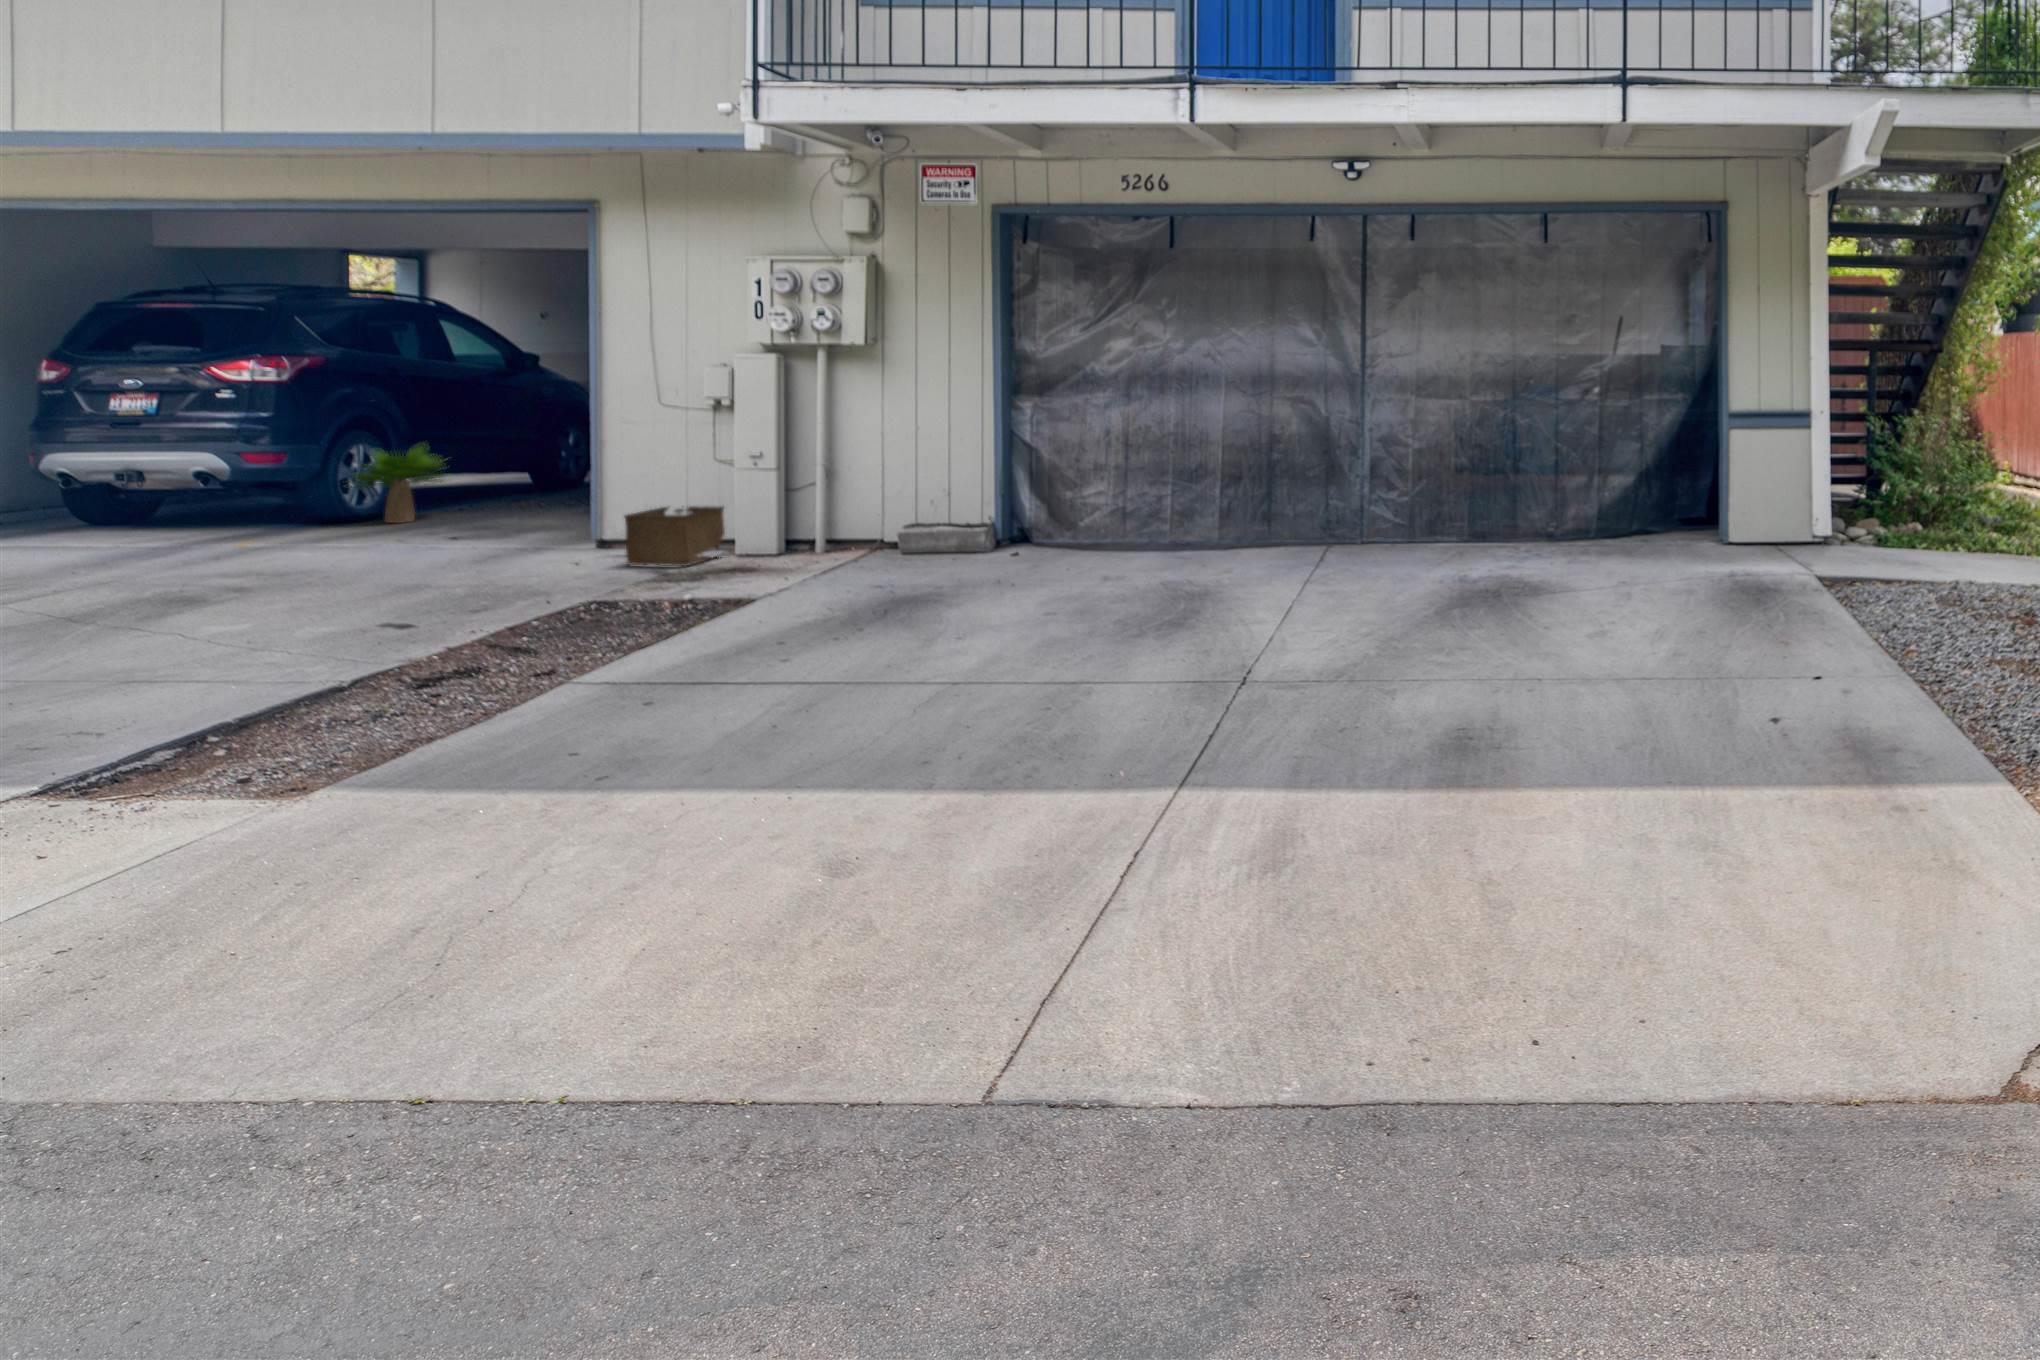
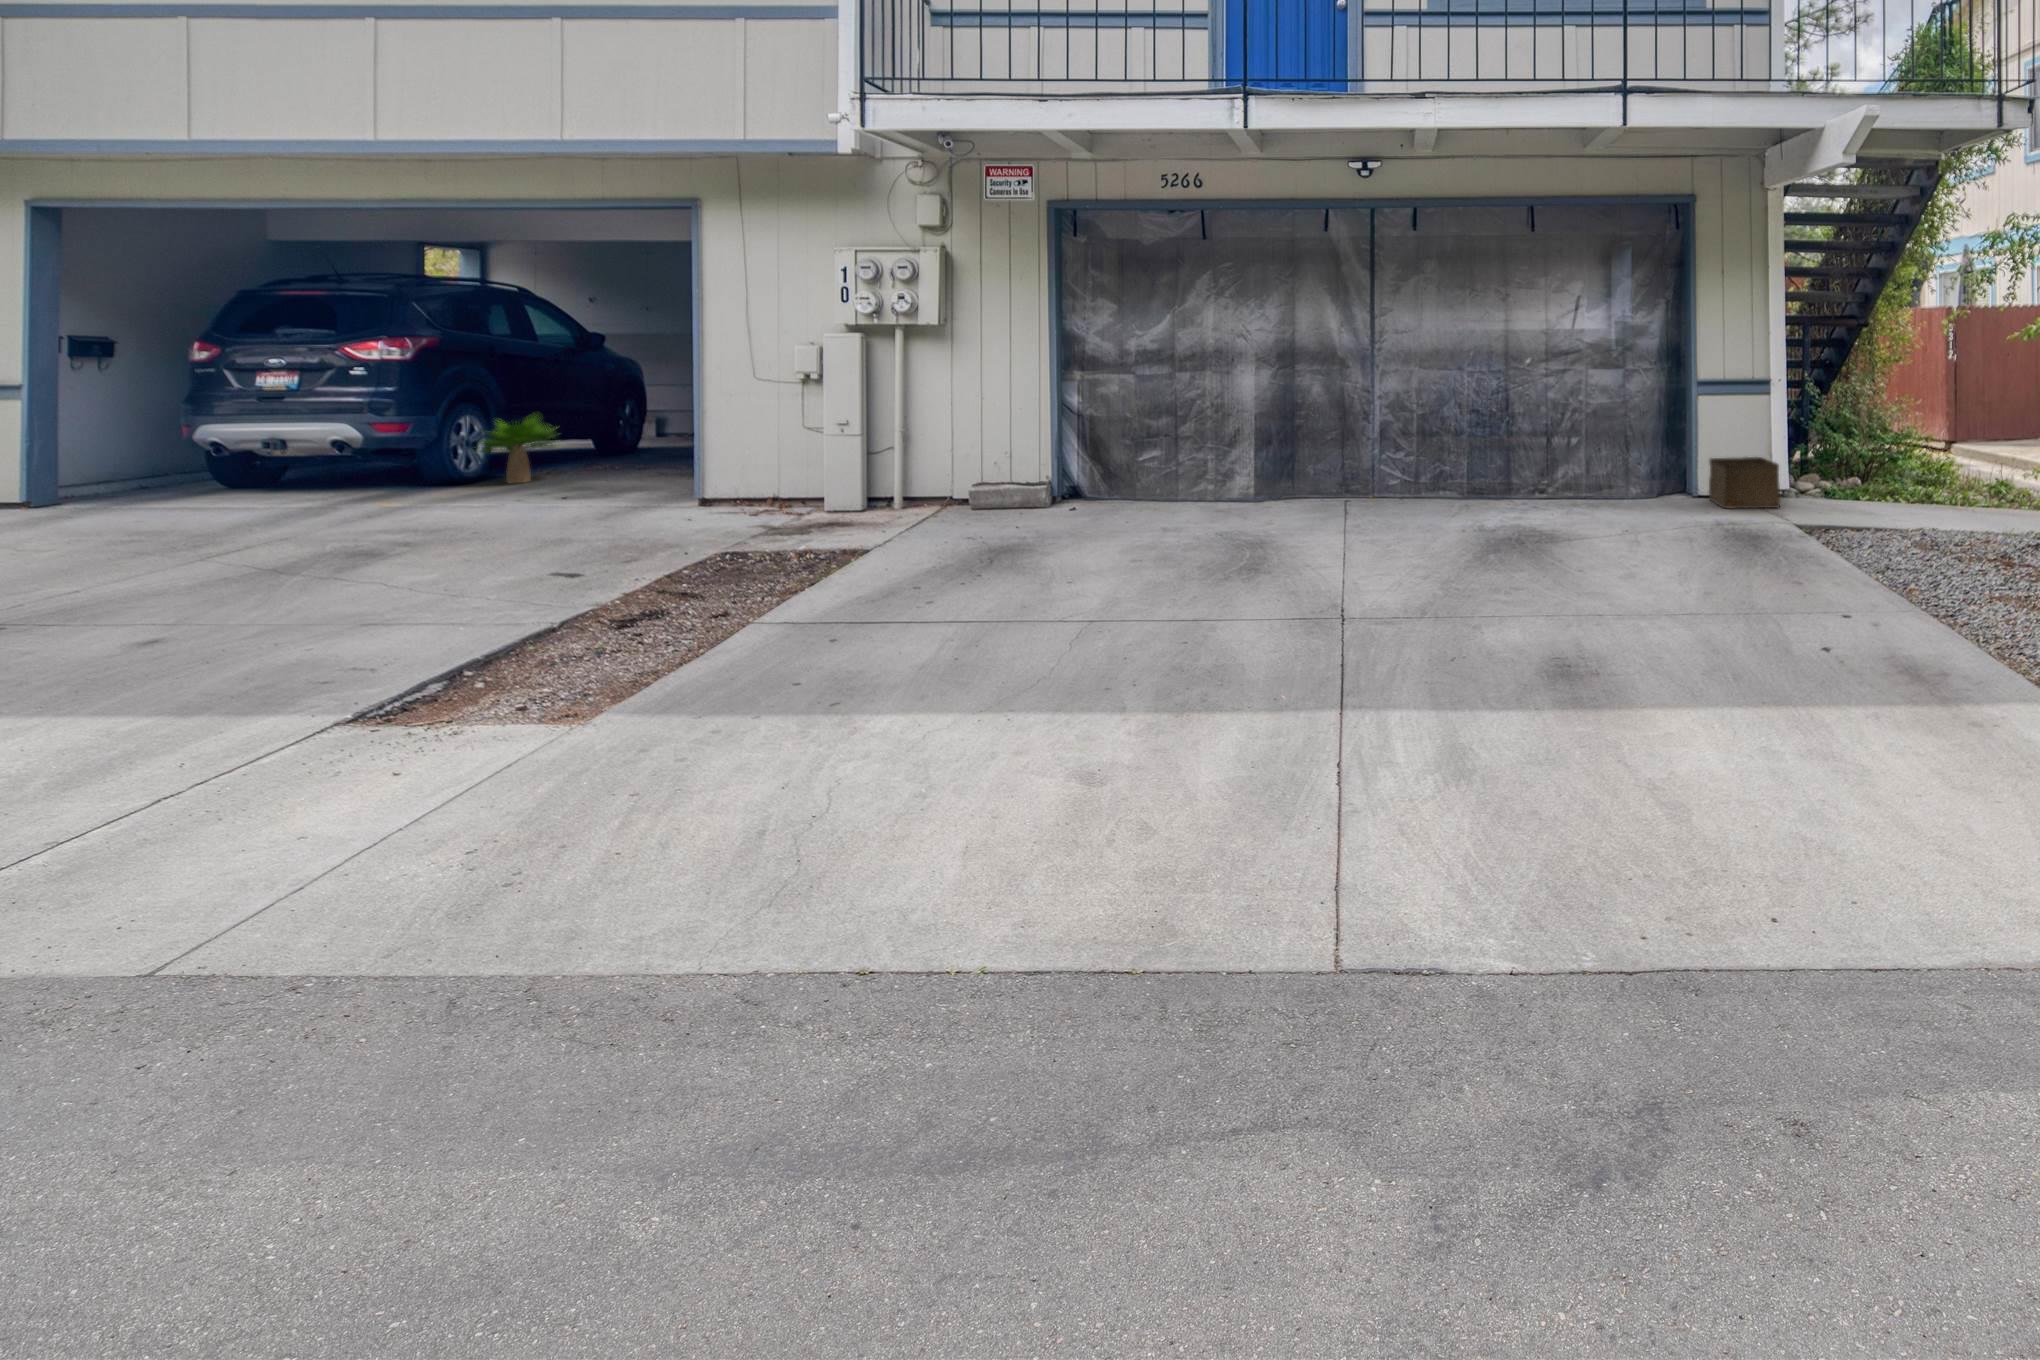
storage bin: present [624,506,725,566] -> present [1709,457,1780,508]

